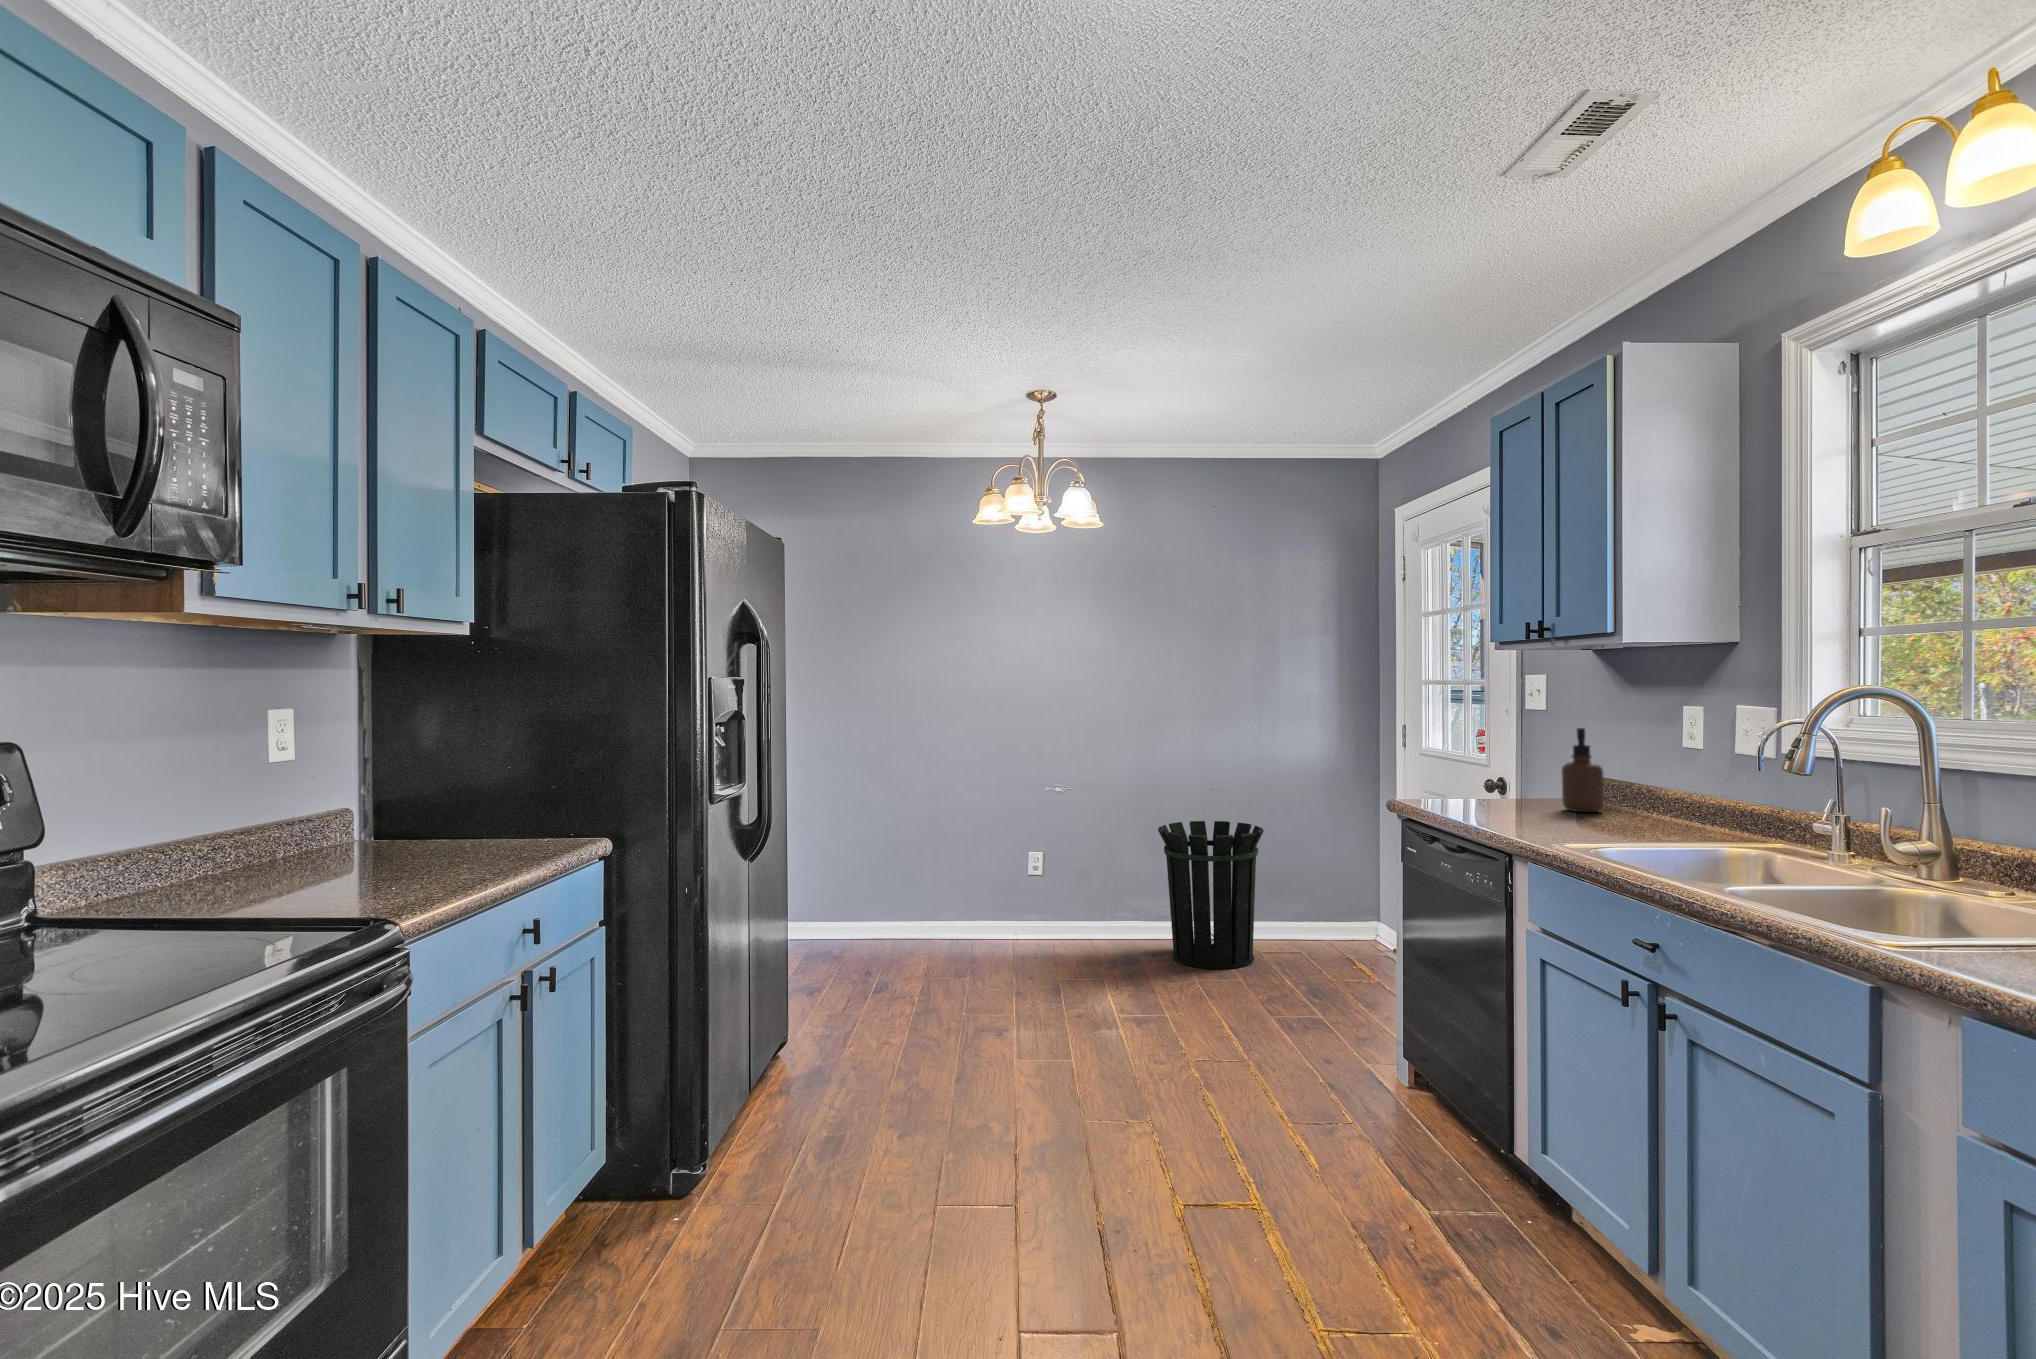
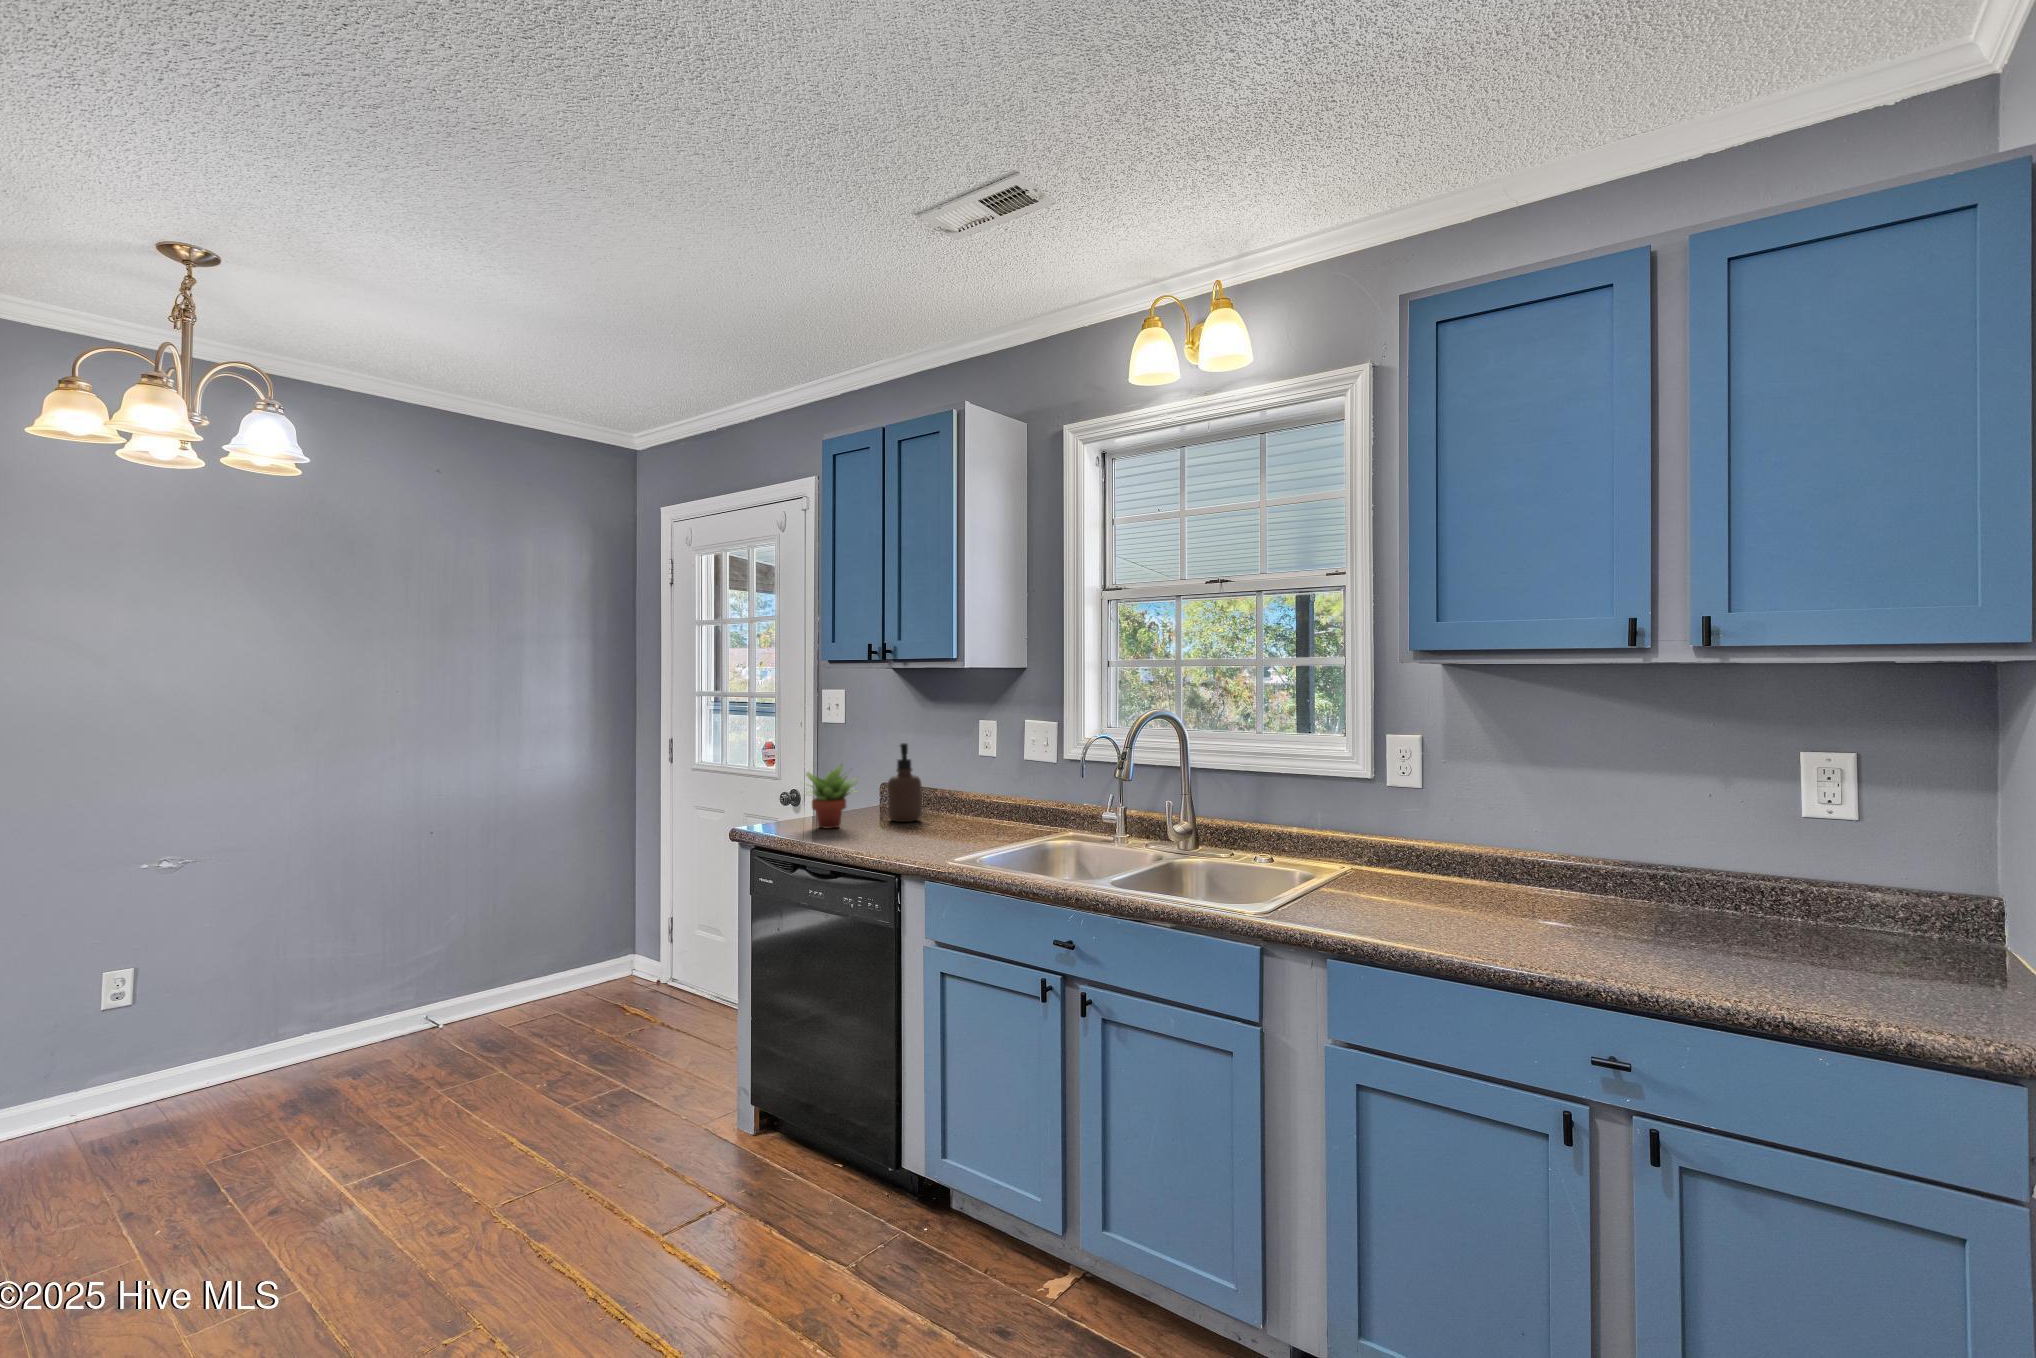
succulent plant: none [1452,746,1521,809] -> present [806,764,856,829]
waste bin: present [1158,821,1264,969] -> none [366,869,519,1066]

